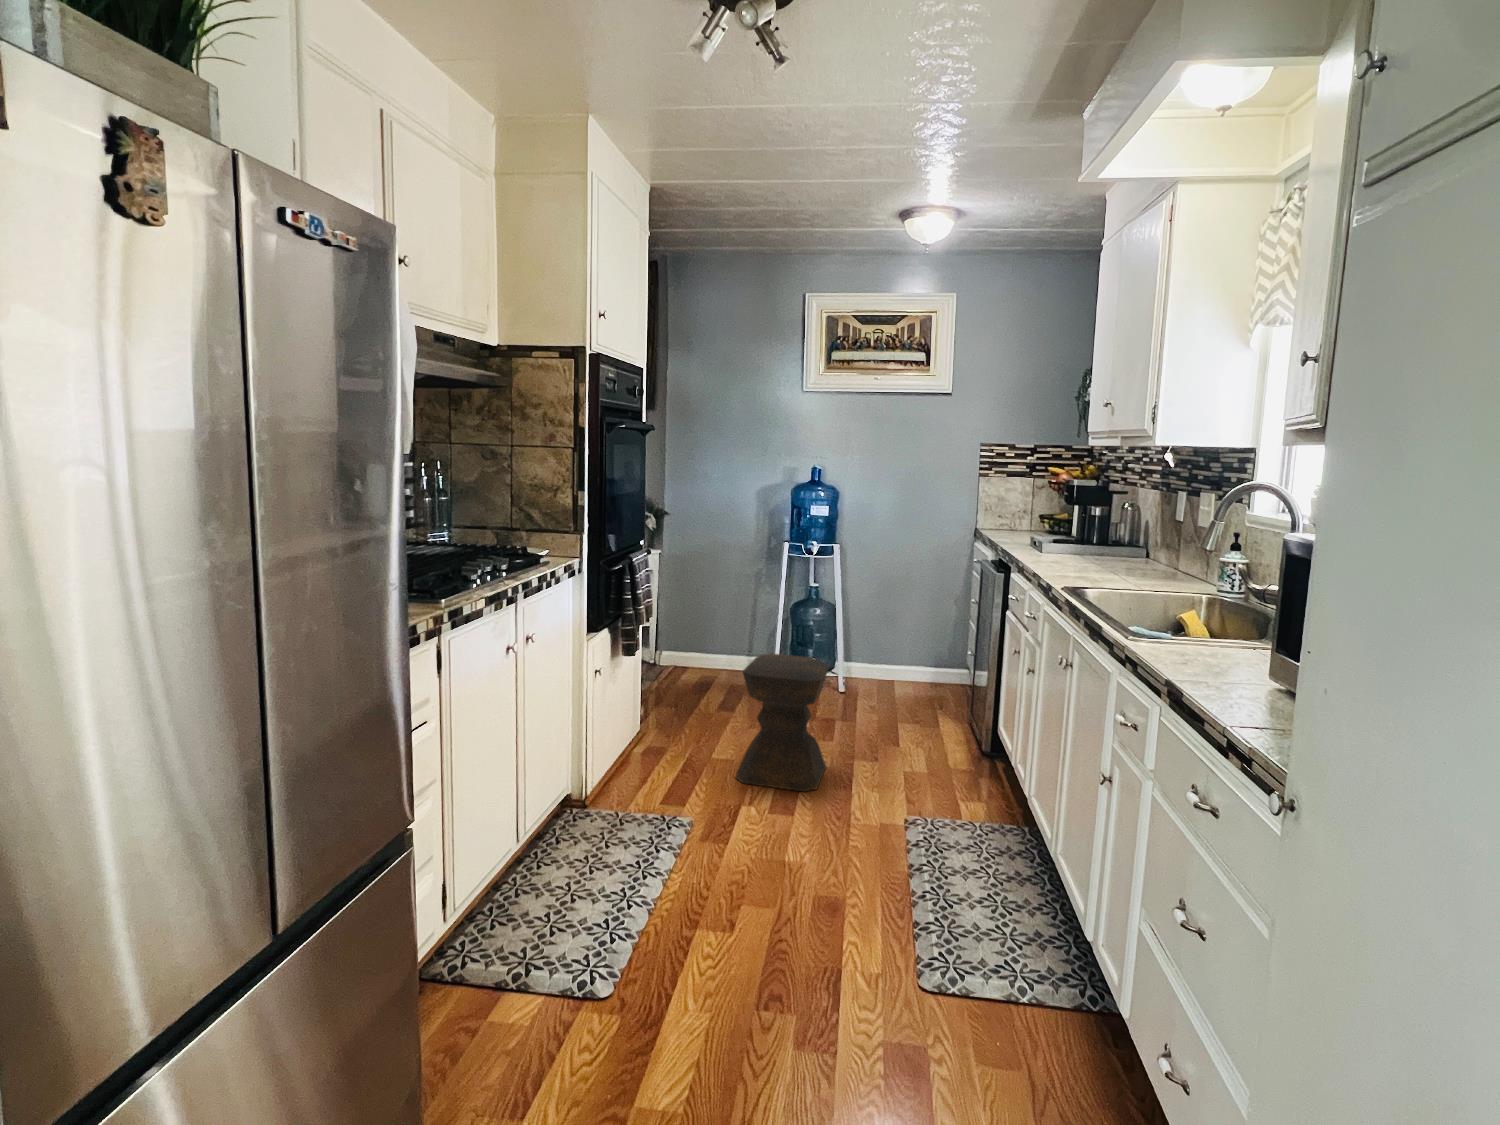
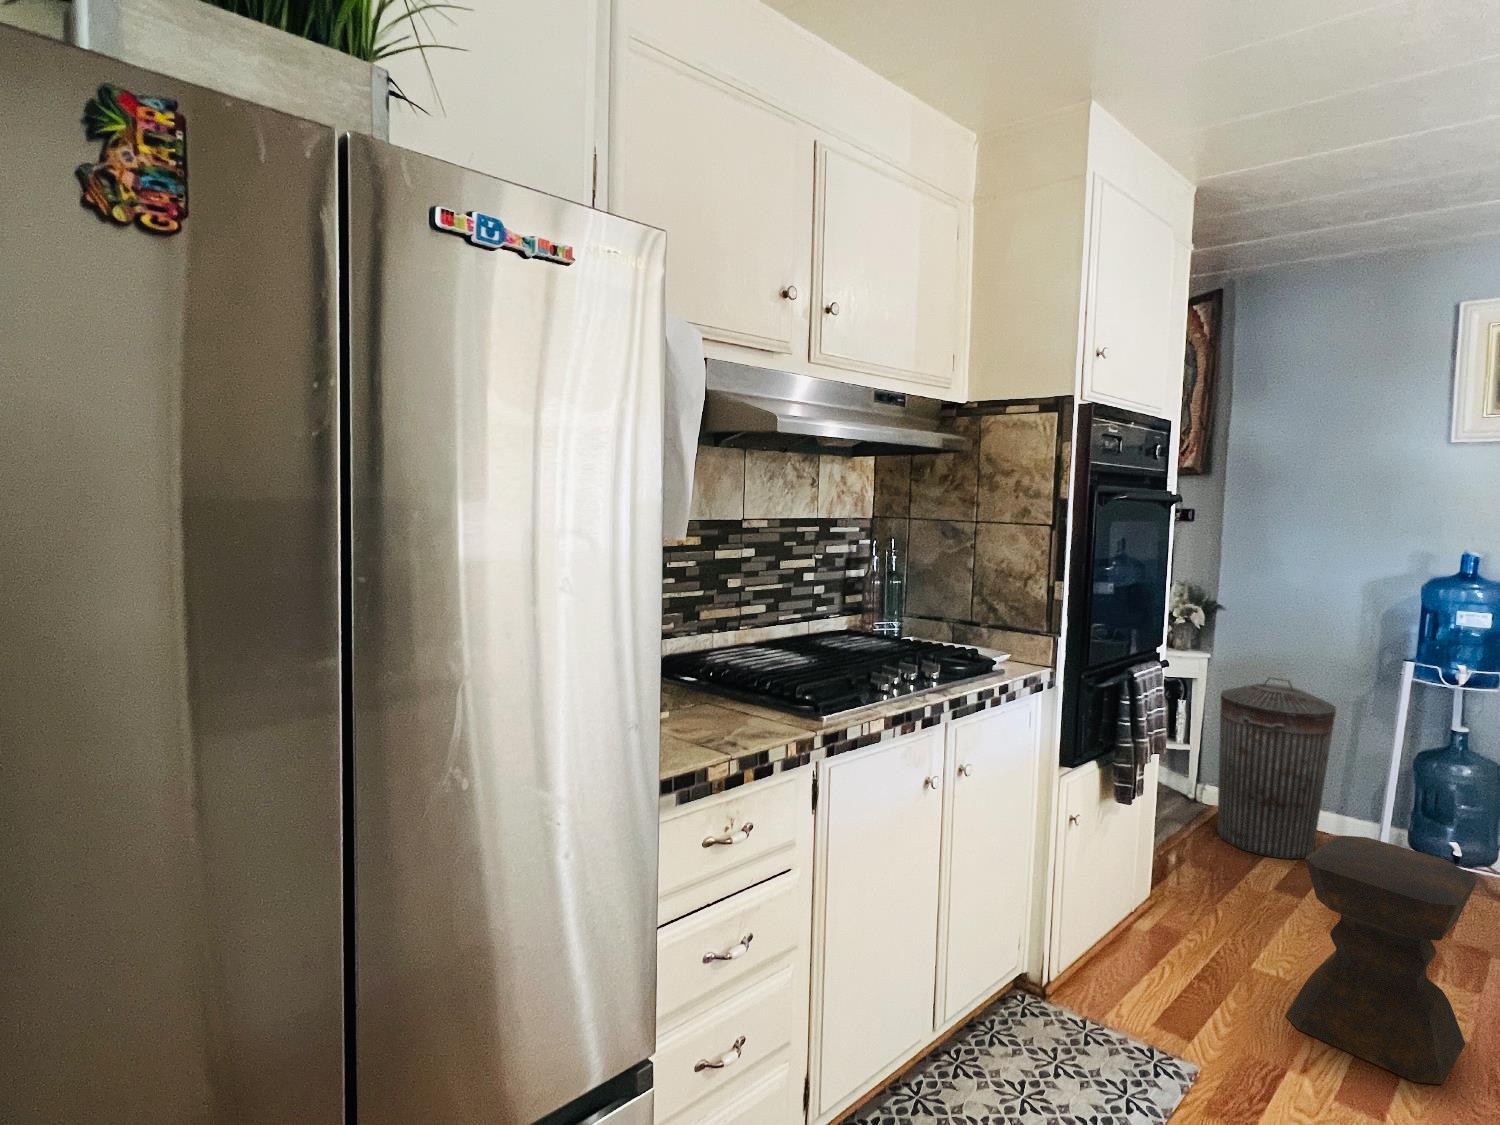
trash can: none [674,562,747,692] -> present [1217,677,1336,859]

